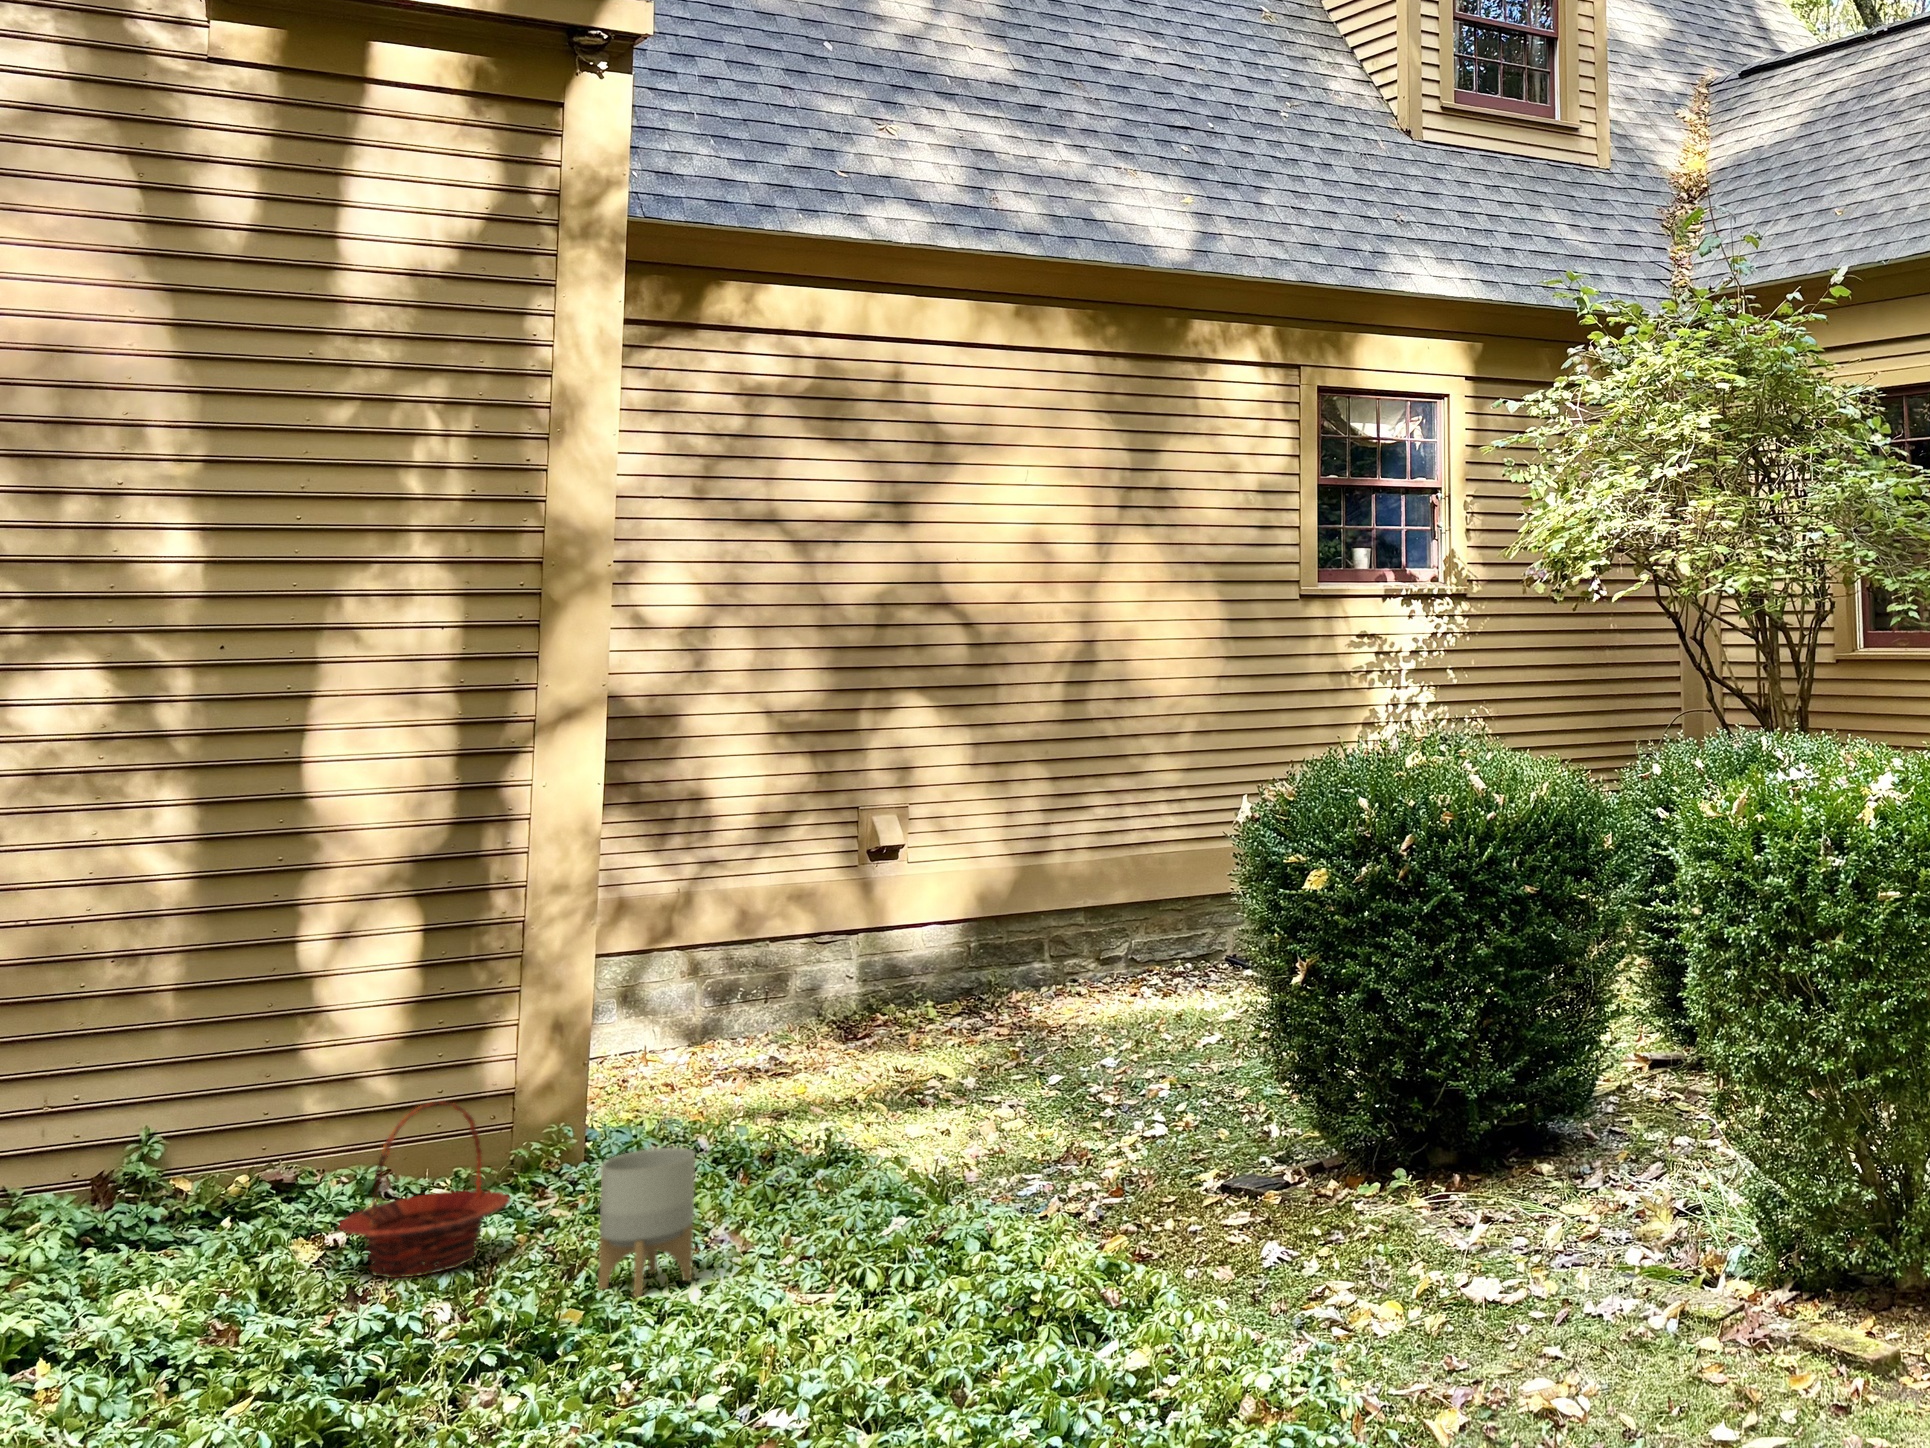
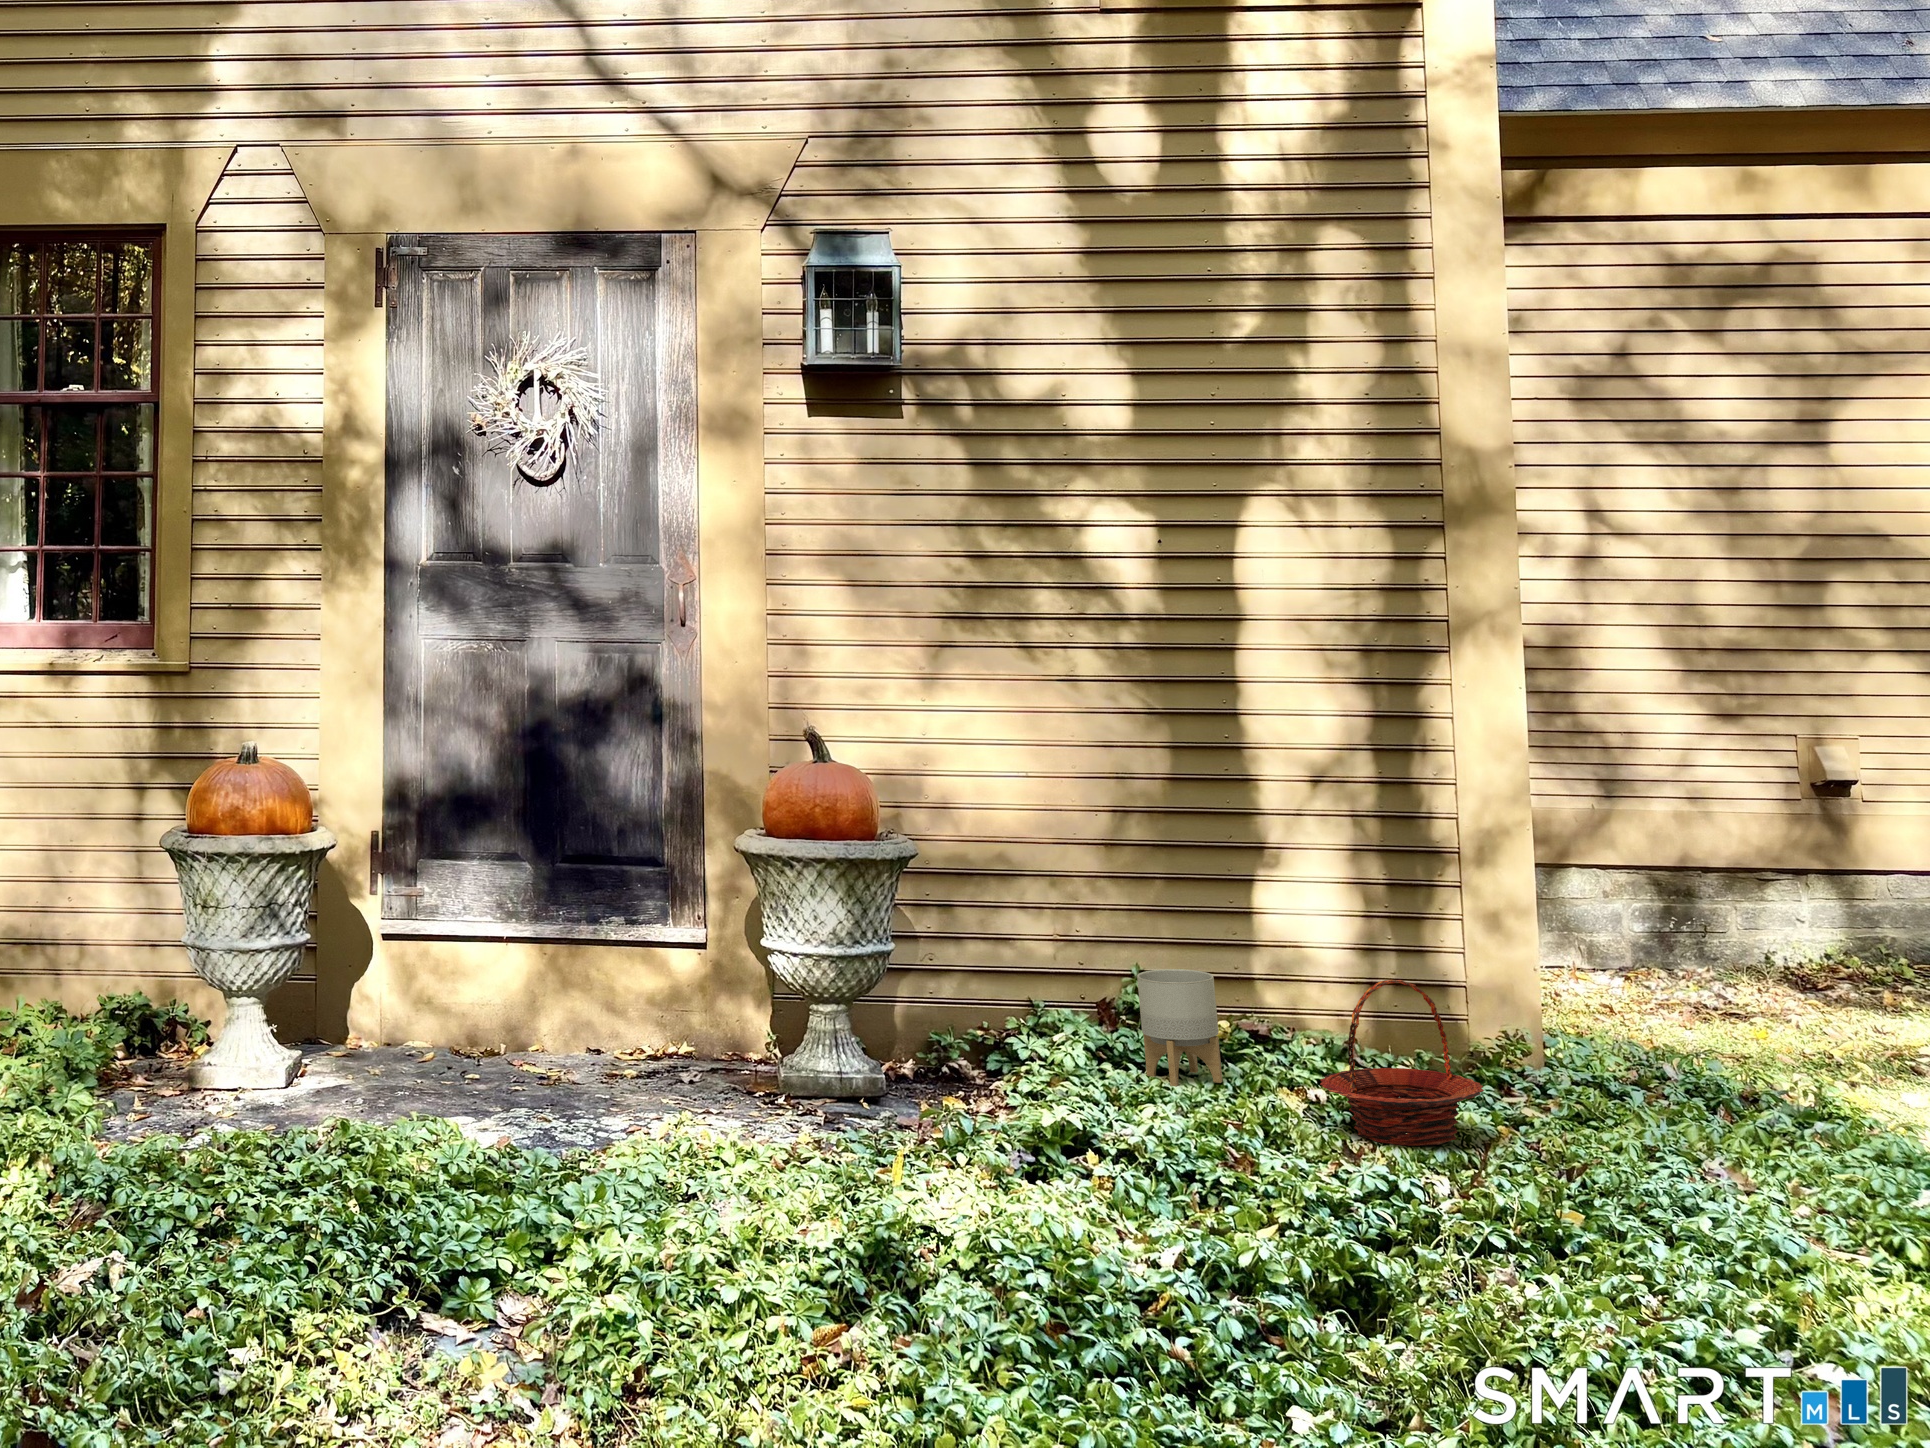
planter: present [598,1148,695,1297] -> present [1137,969,1222,1087]

